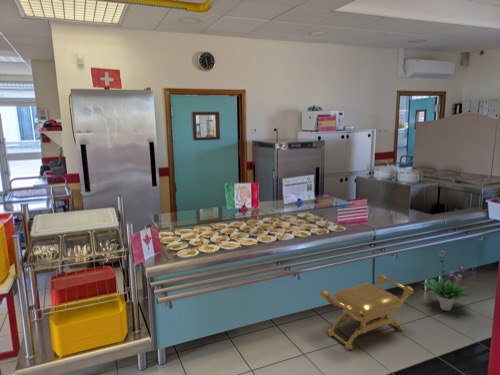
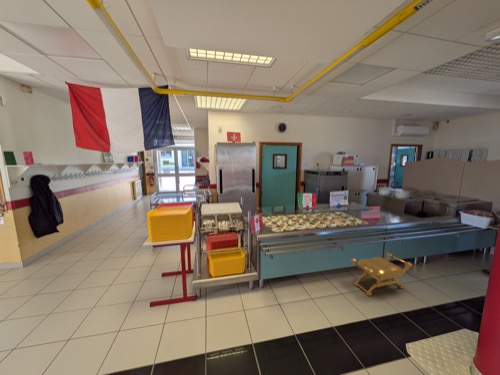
potted plant: present [423,251,471,311] -> none [416,242,453,280]

